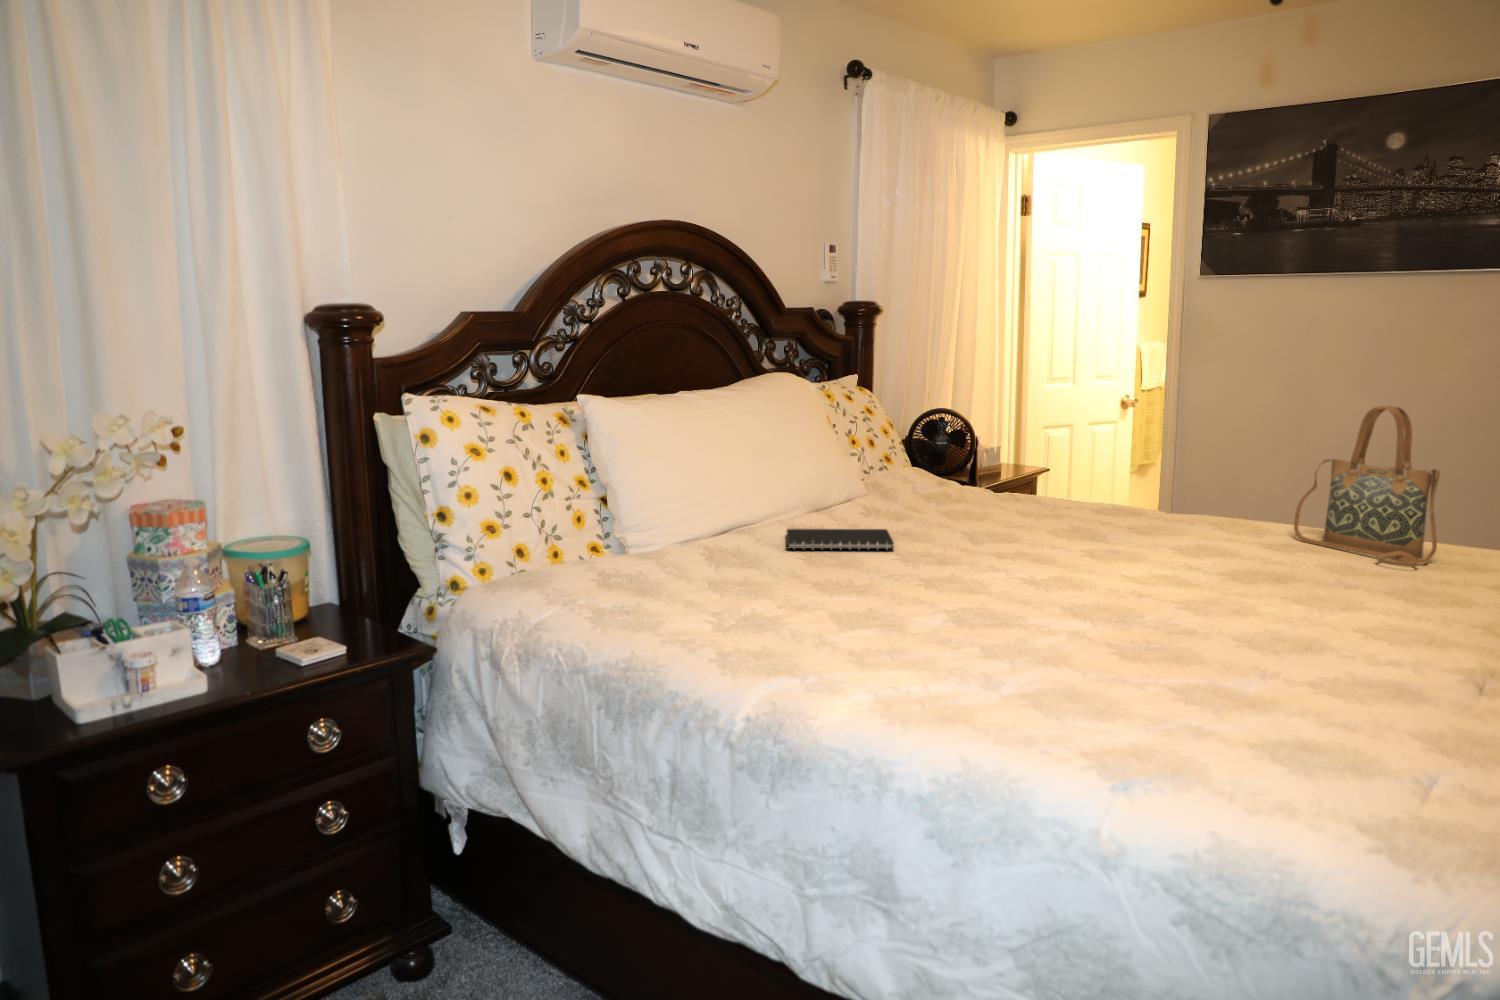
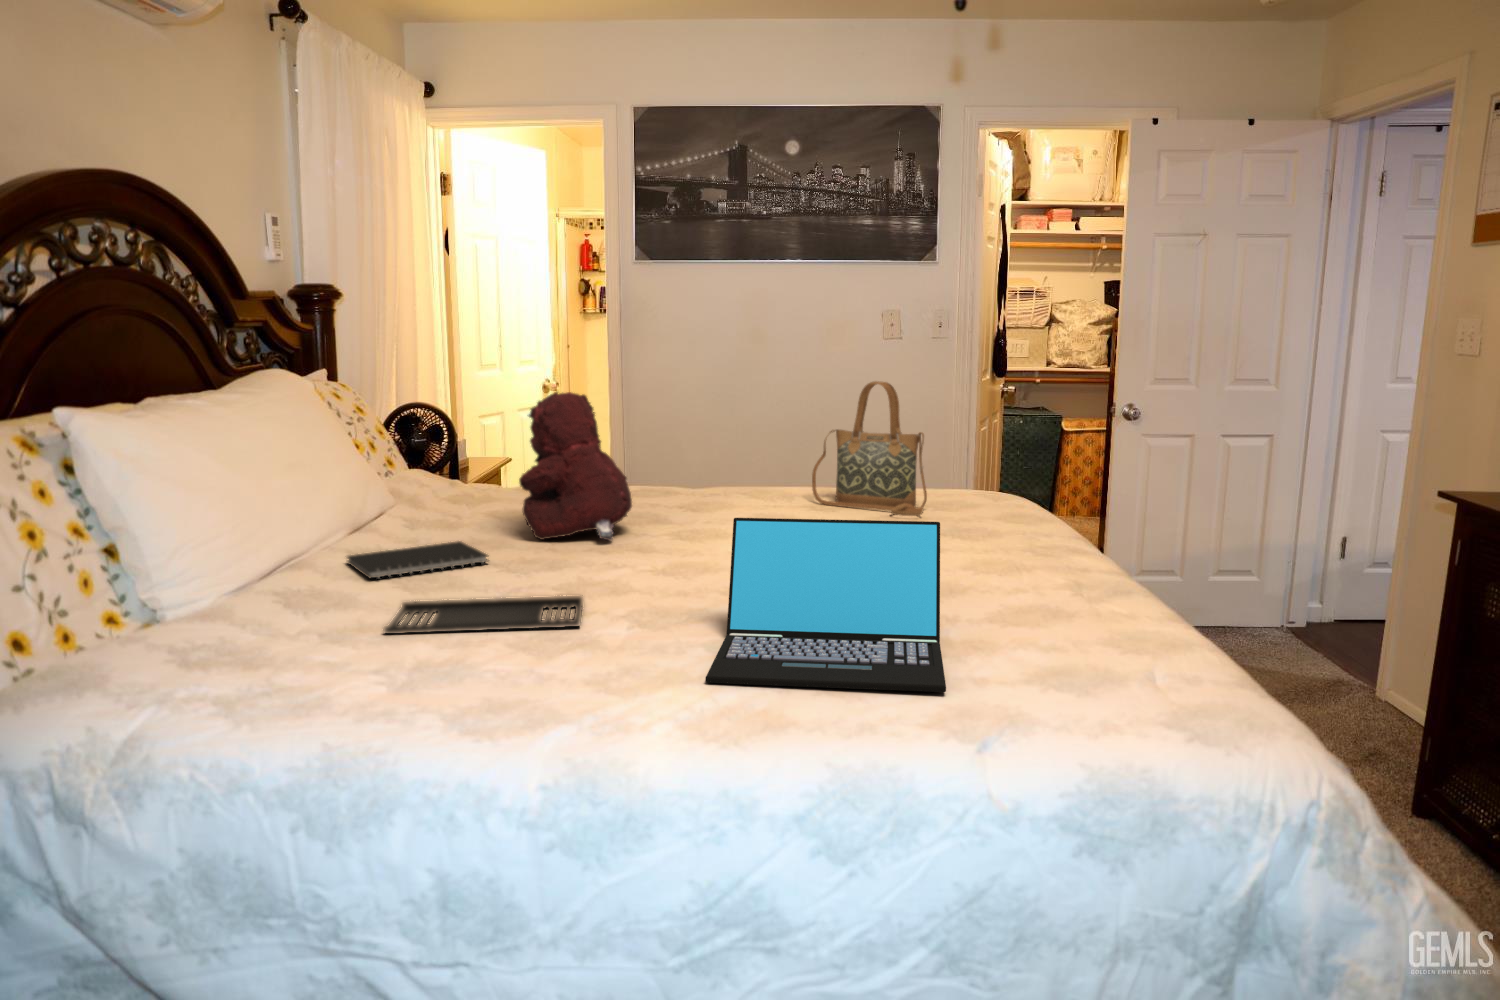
teddy bear: none [947,399,1058,547] -> present [519,392,632,541]
laptop: none [956,529,1282,743] -> present [706,518,946,692]
tray: none [750,569,934,613] -> present [384,596,583,634]

